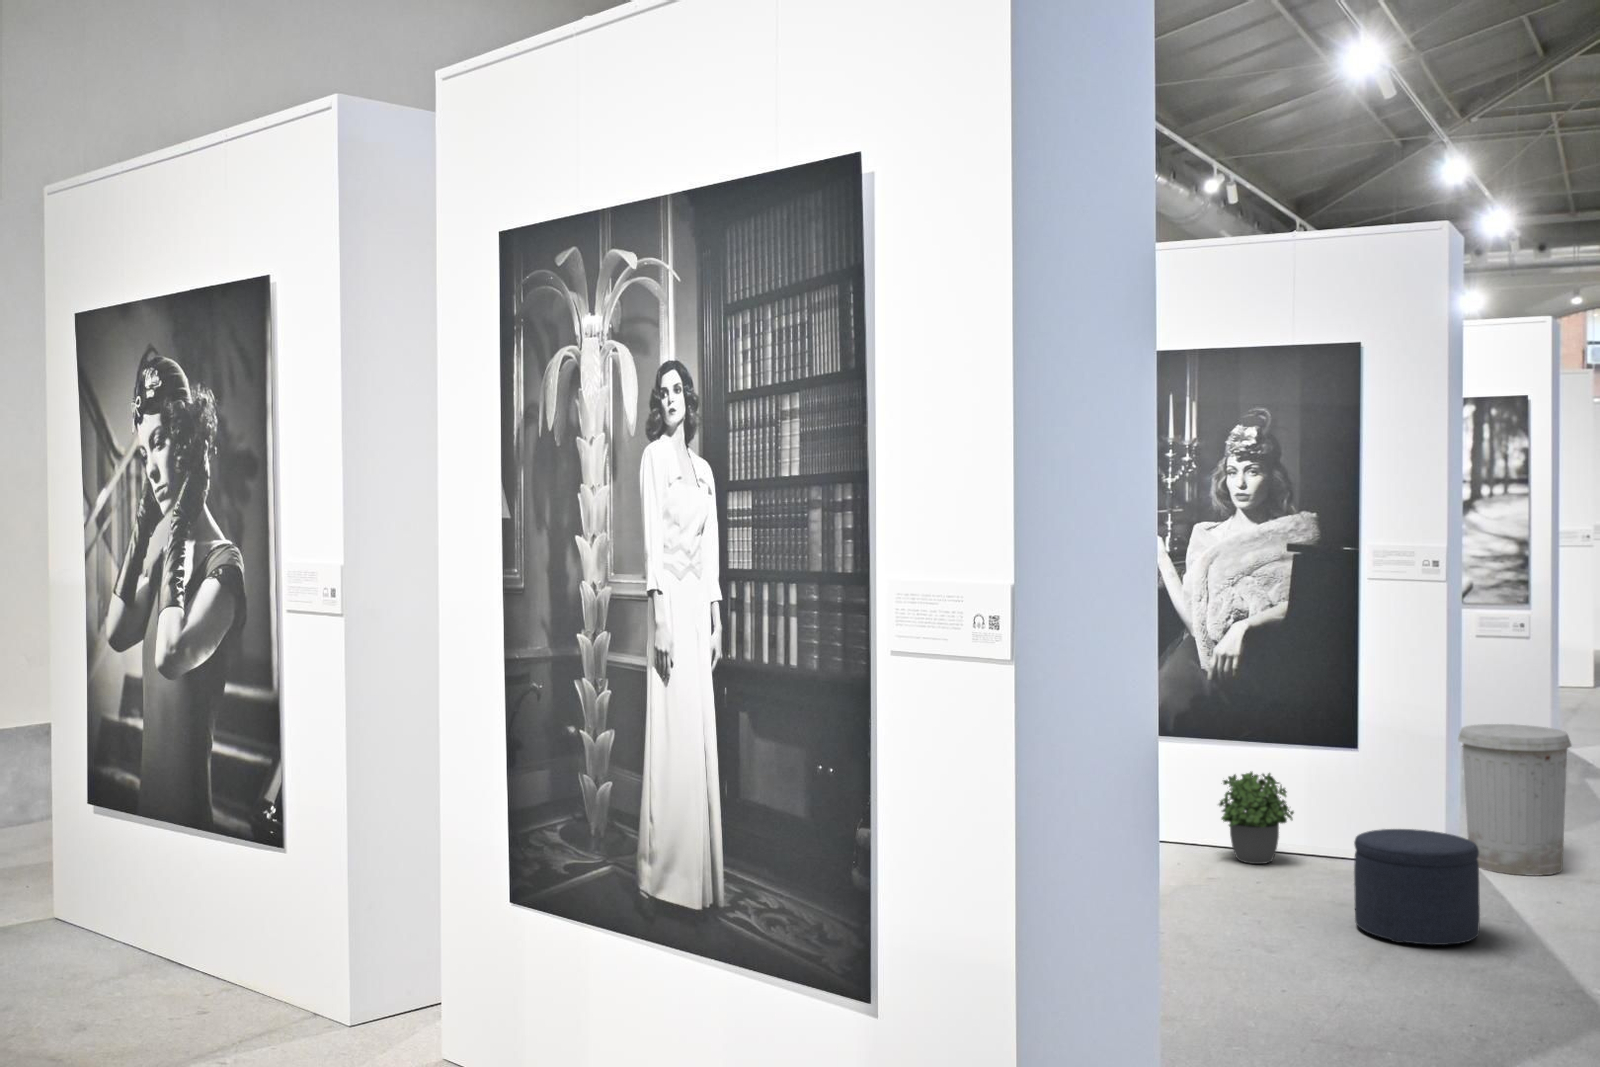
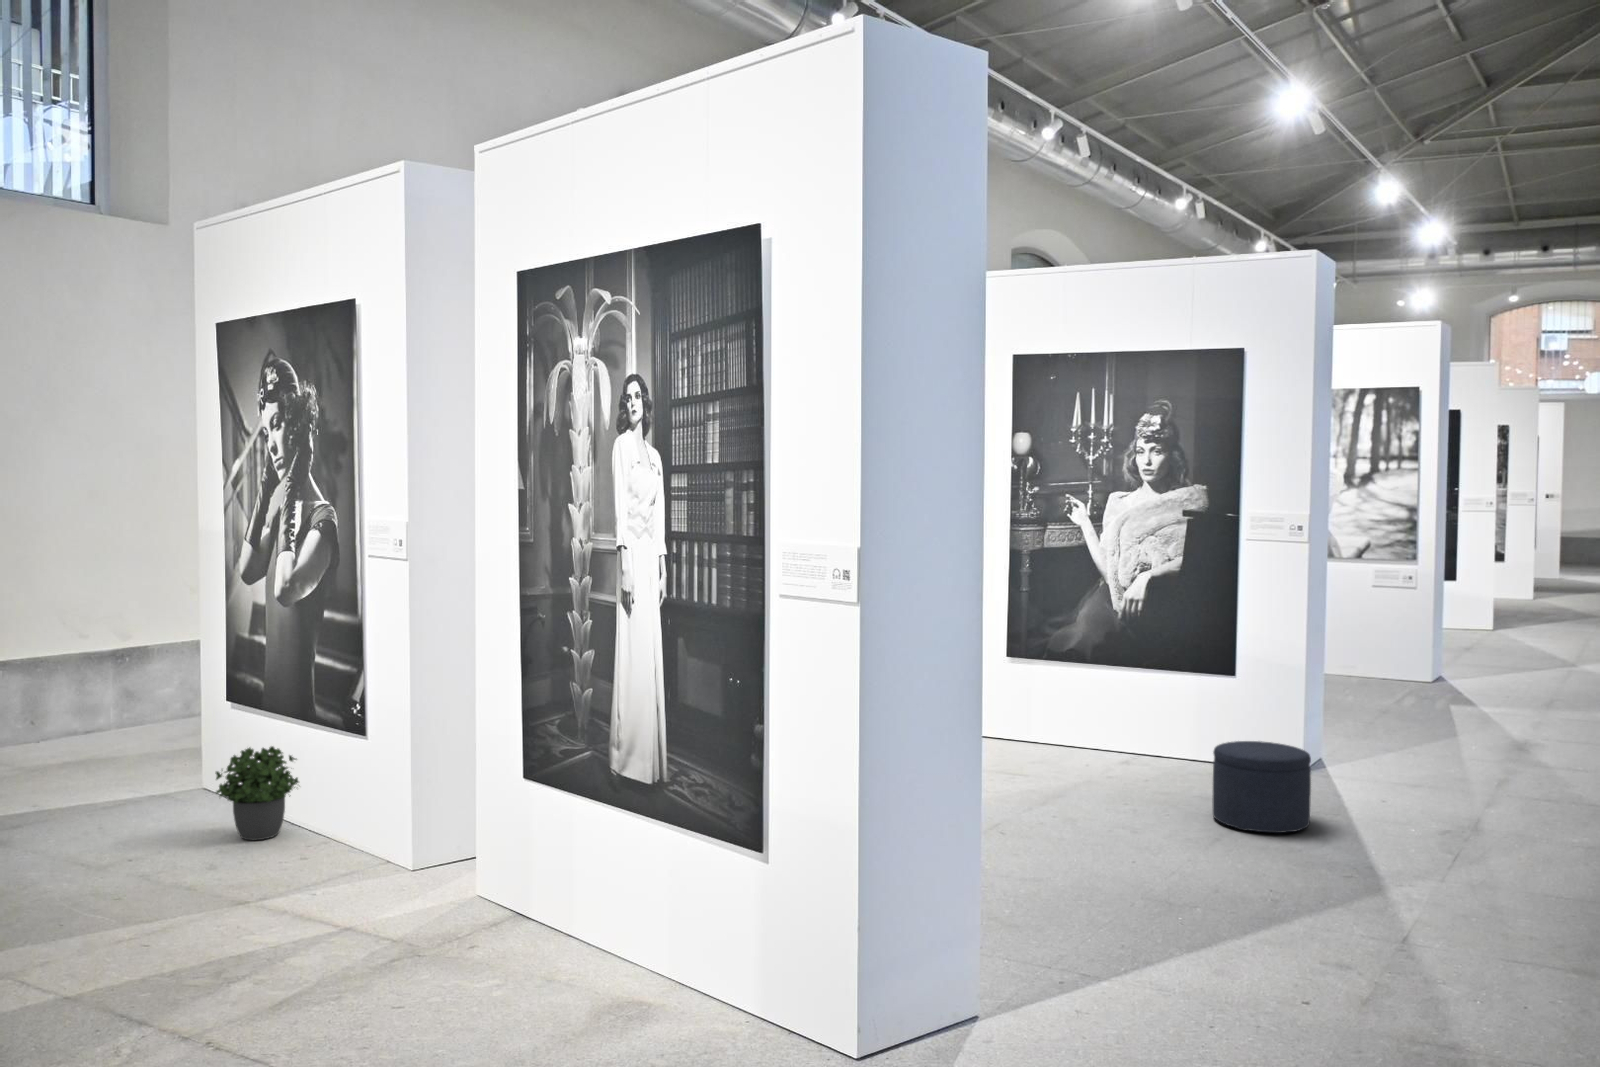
trash can: present [1458,724,1572,876] -> none [1320,659,1411,782]
potted plant: present [1219,772,1294,864] -> present [216,746,299,840]

